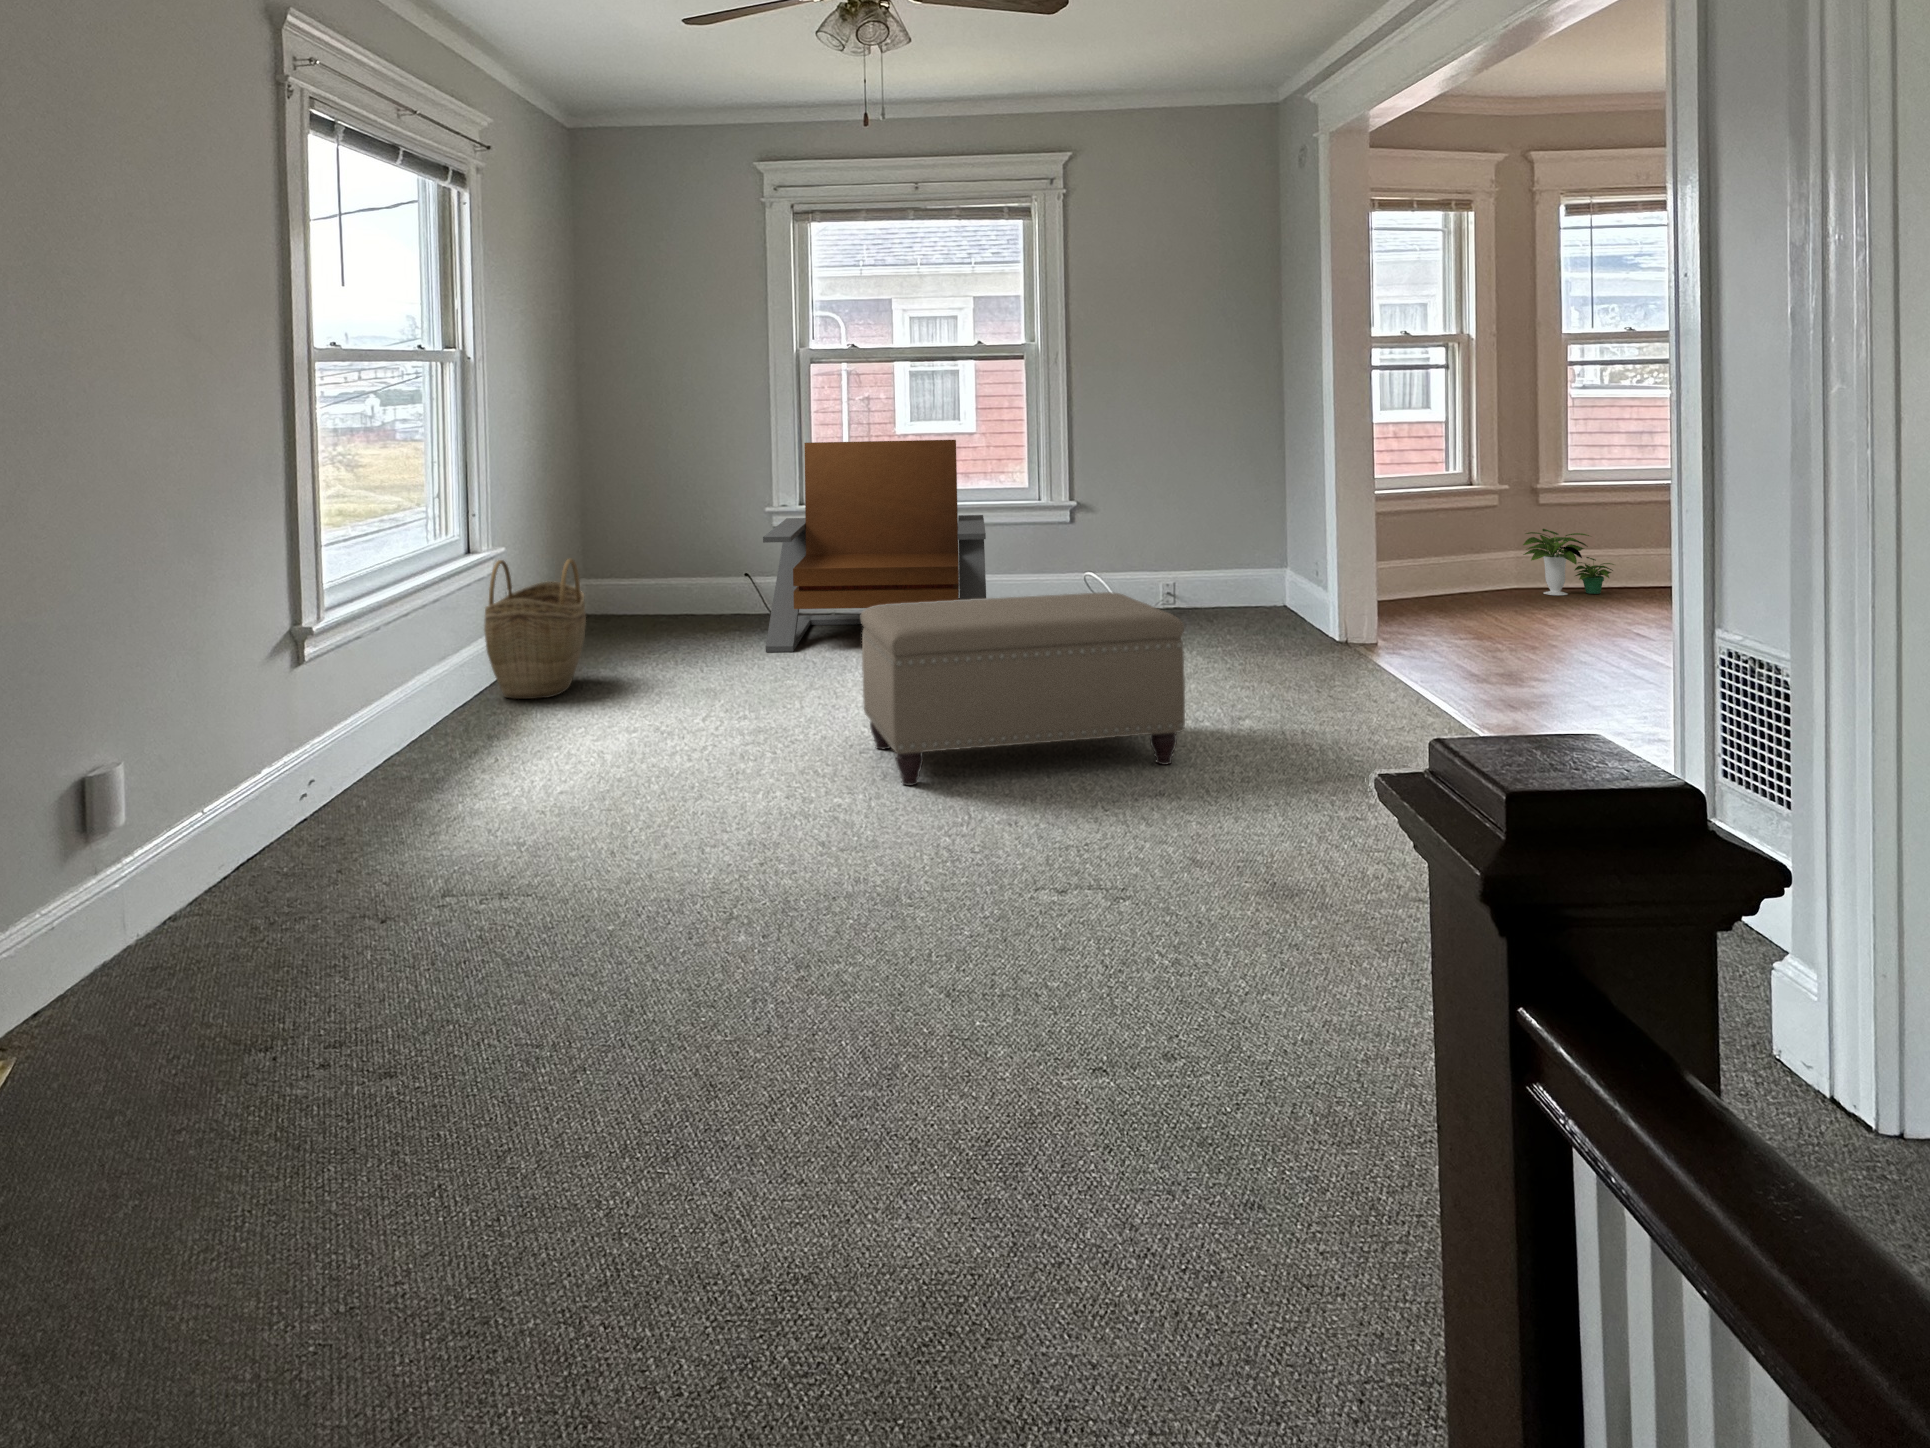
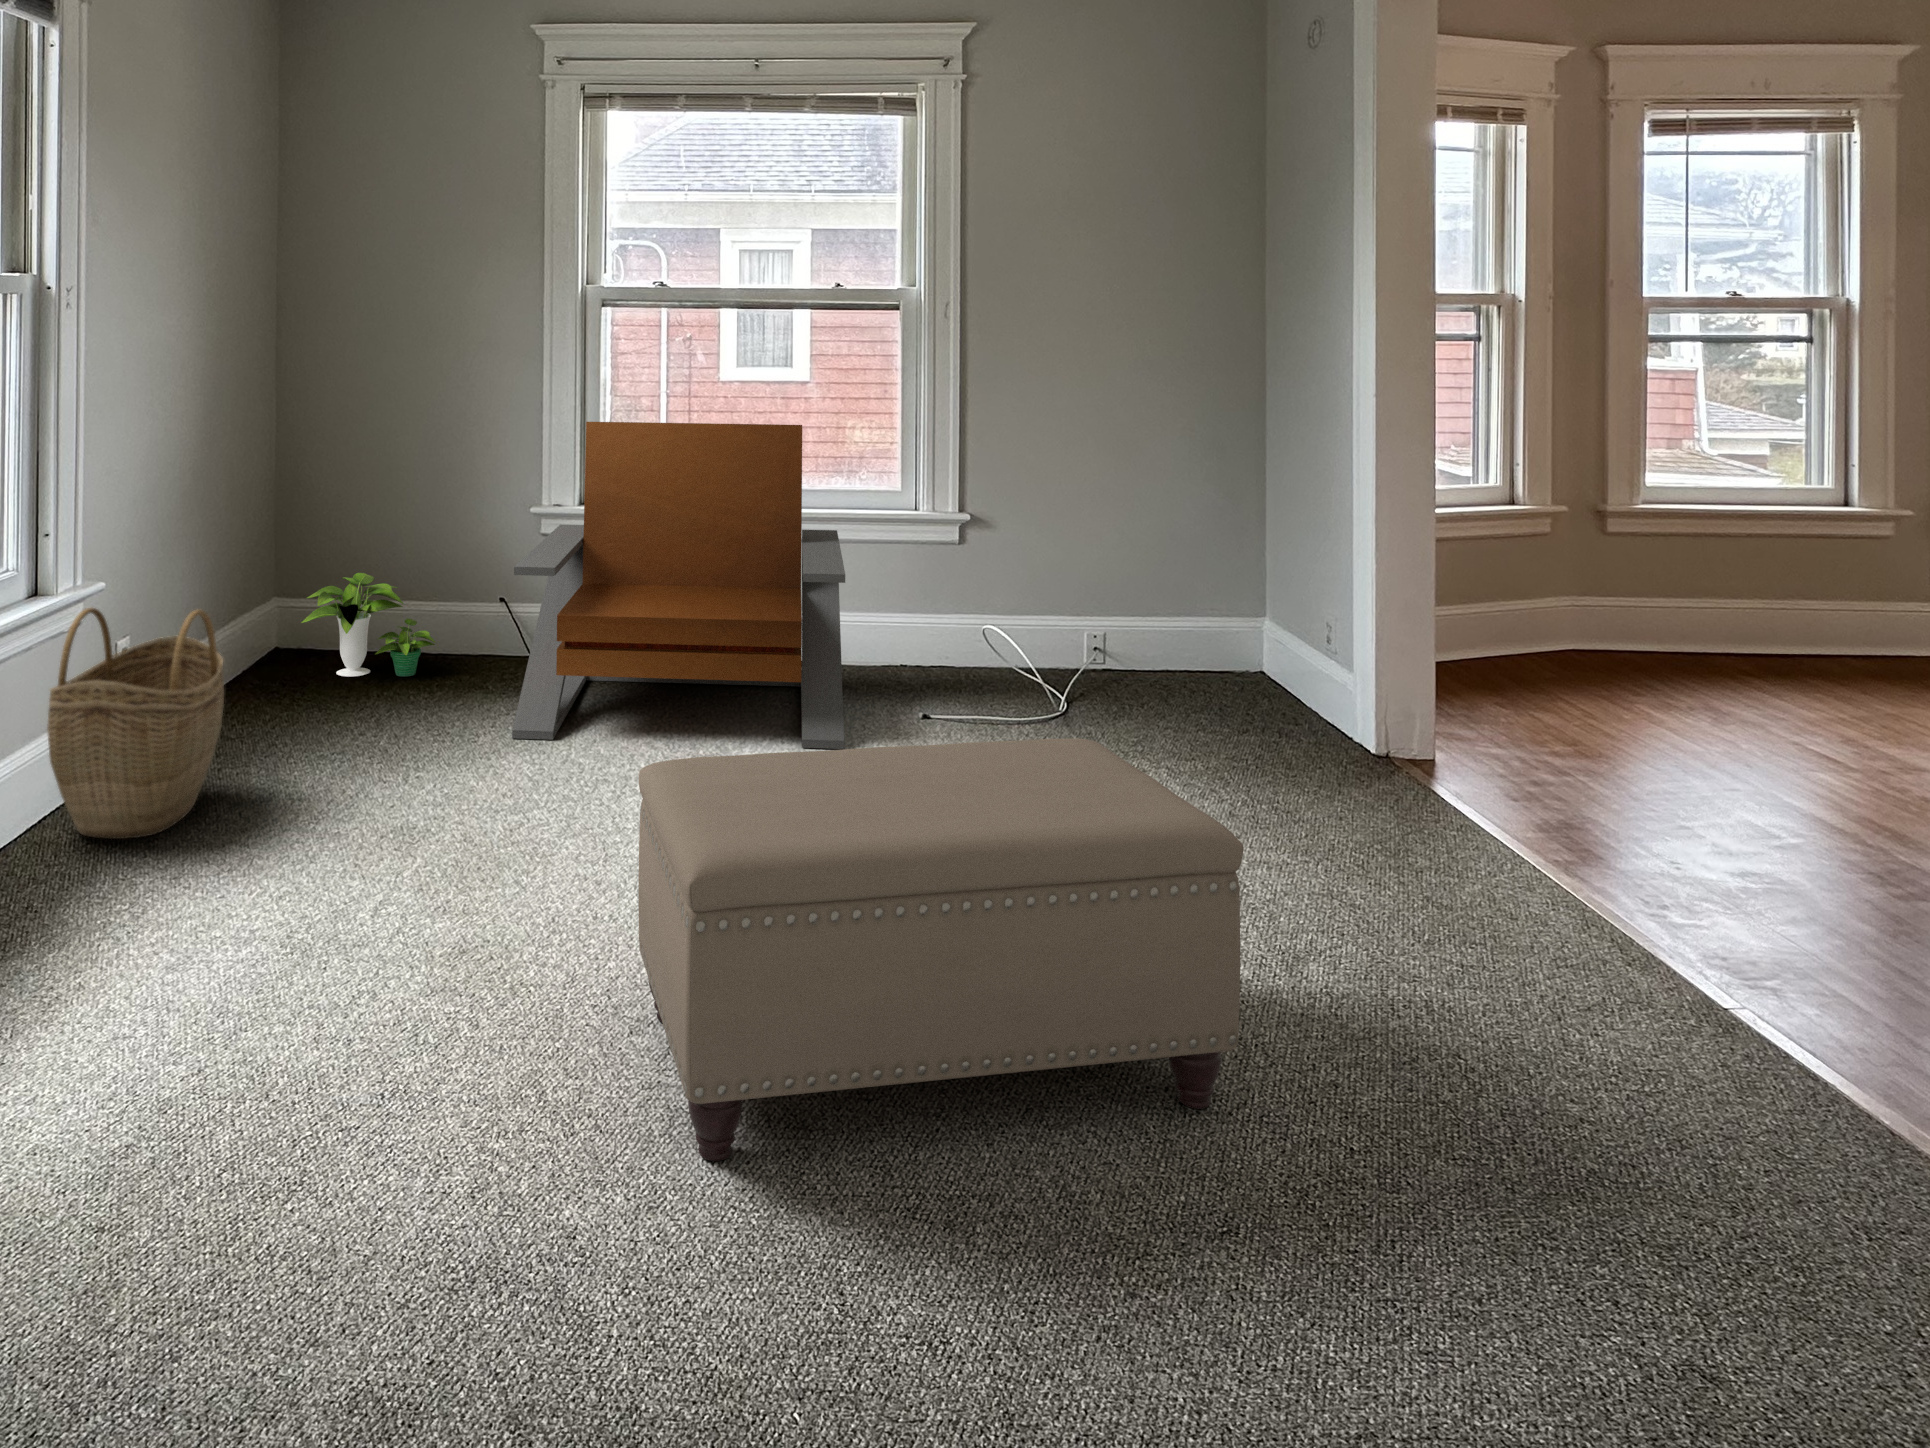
potted plant: present [1523,529,1614,595] -> present [302,573,435,677]

